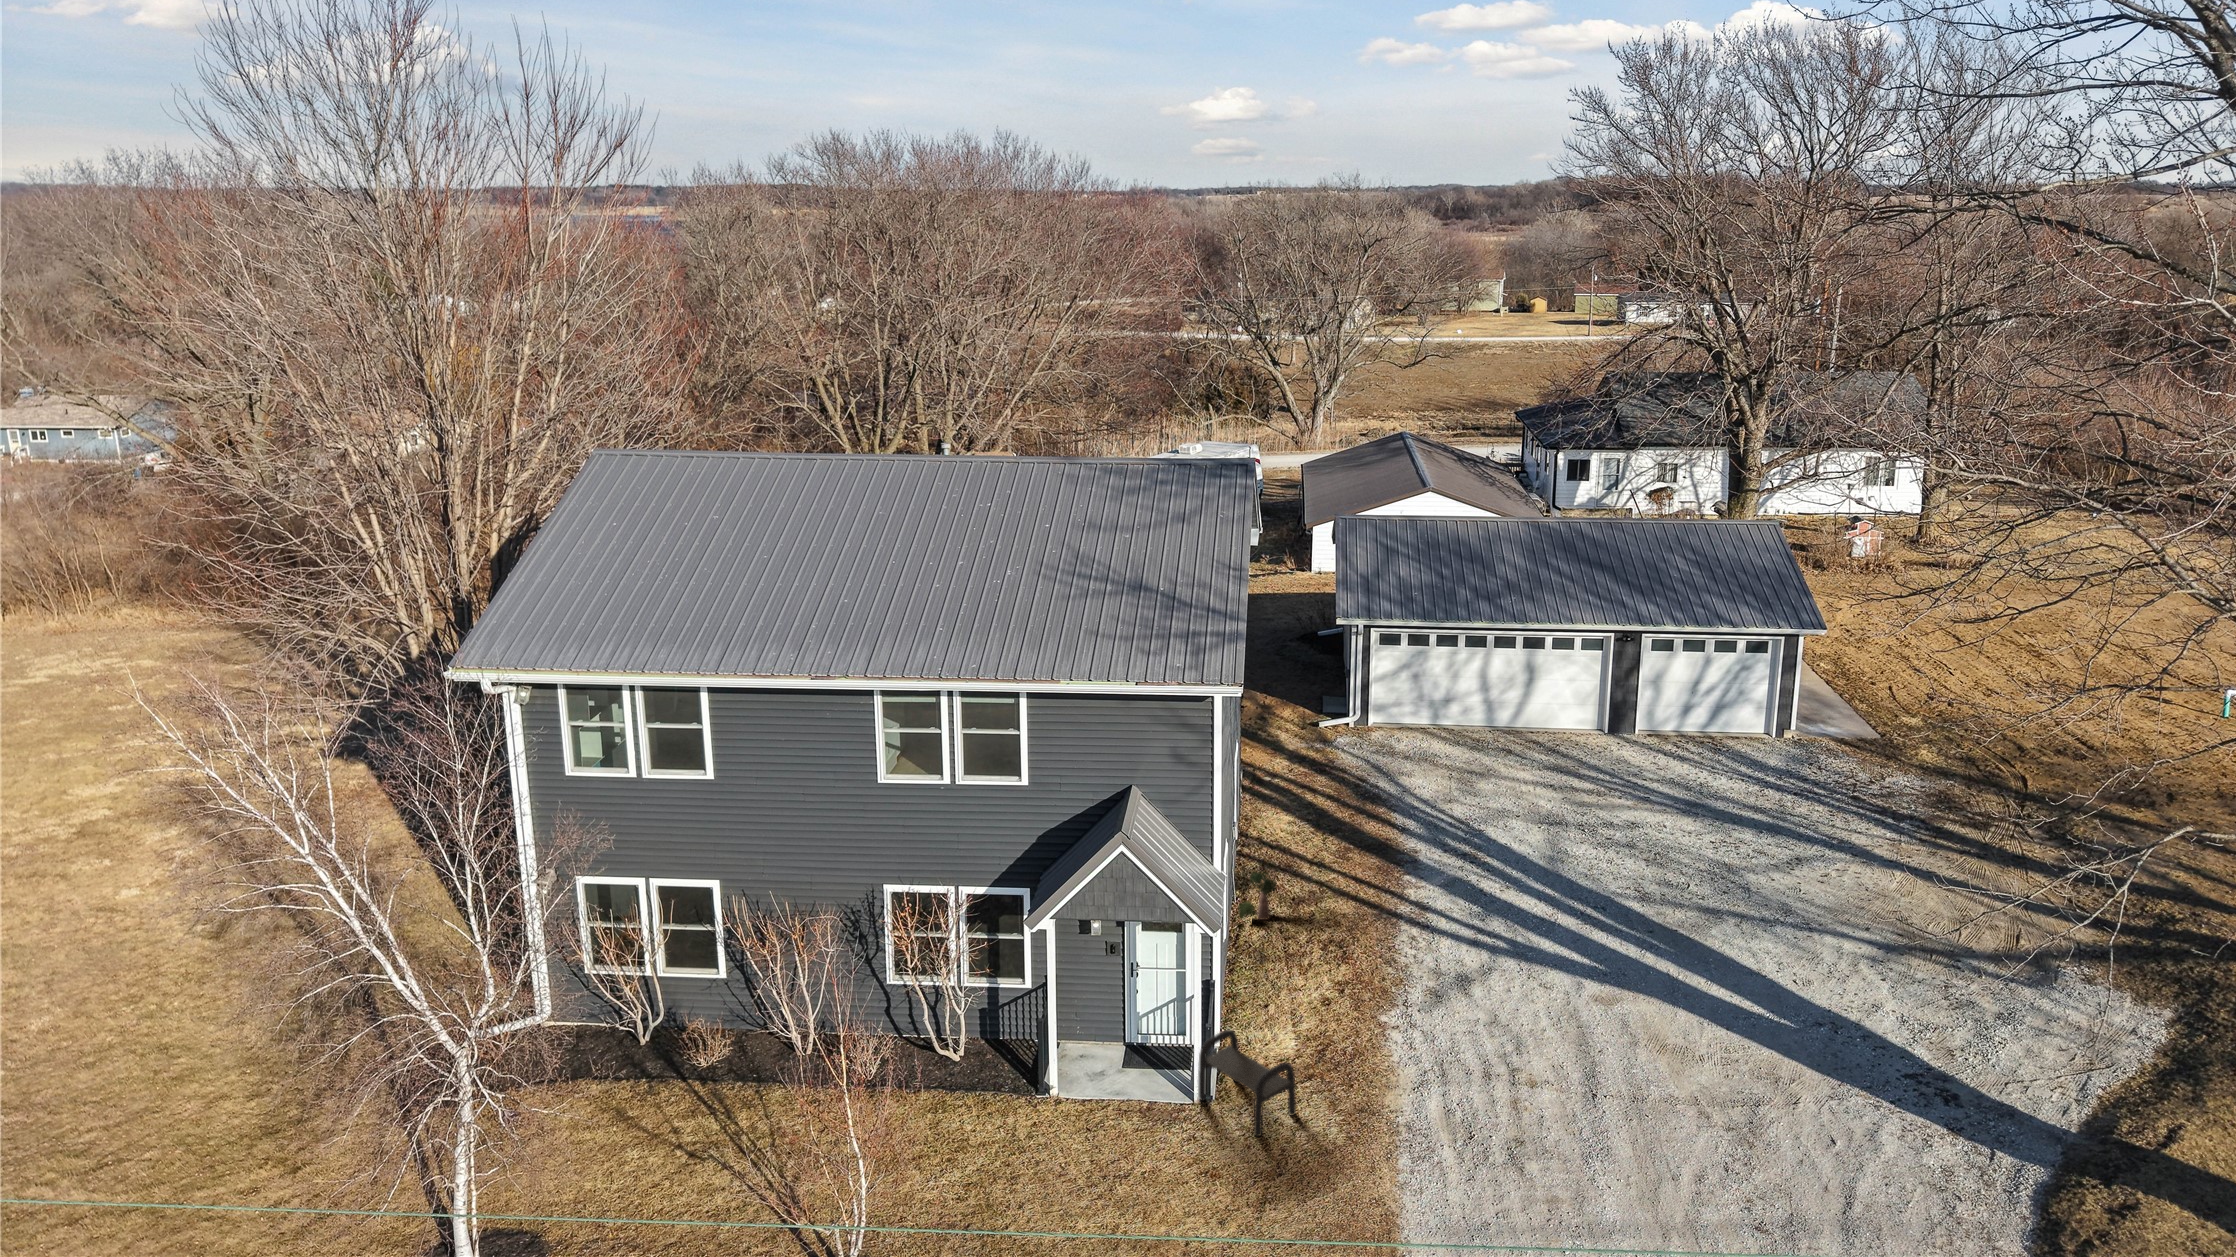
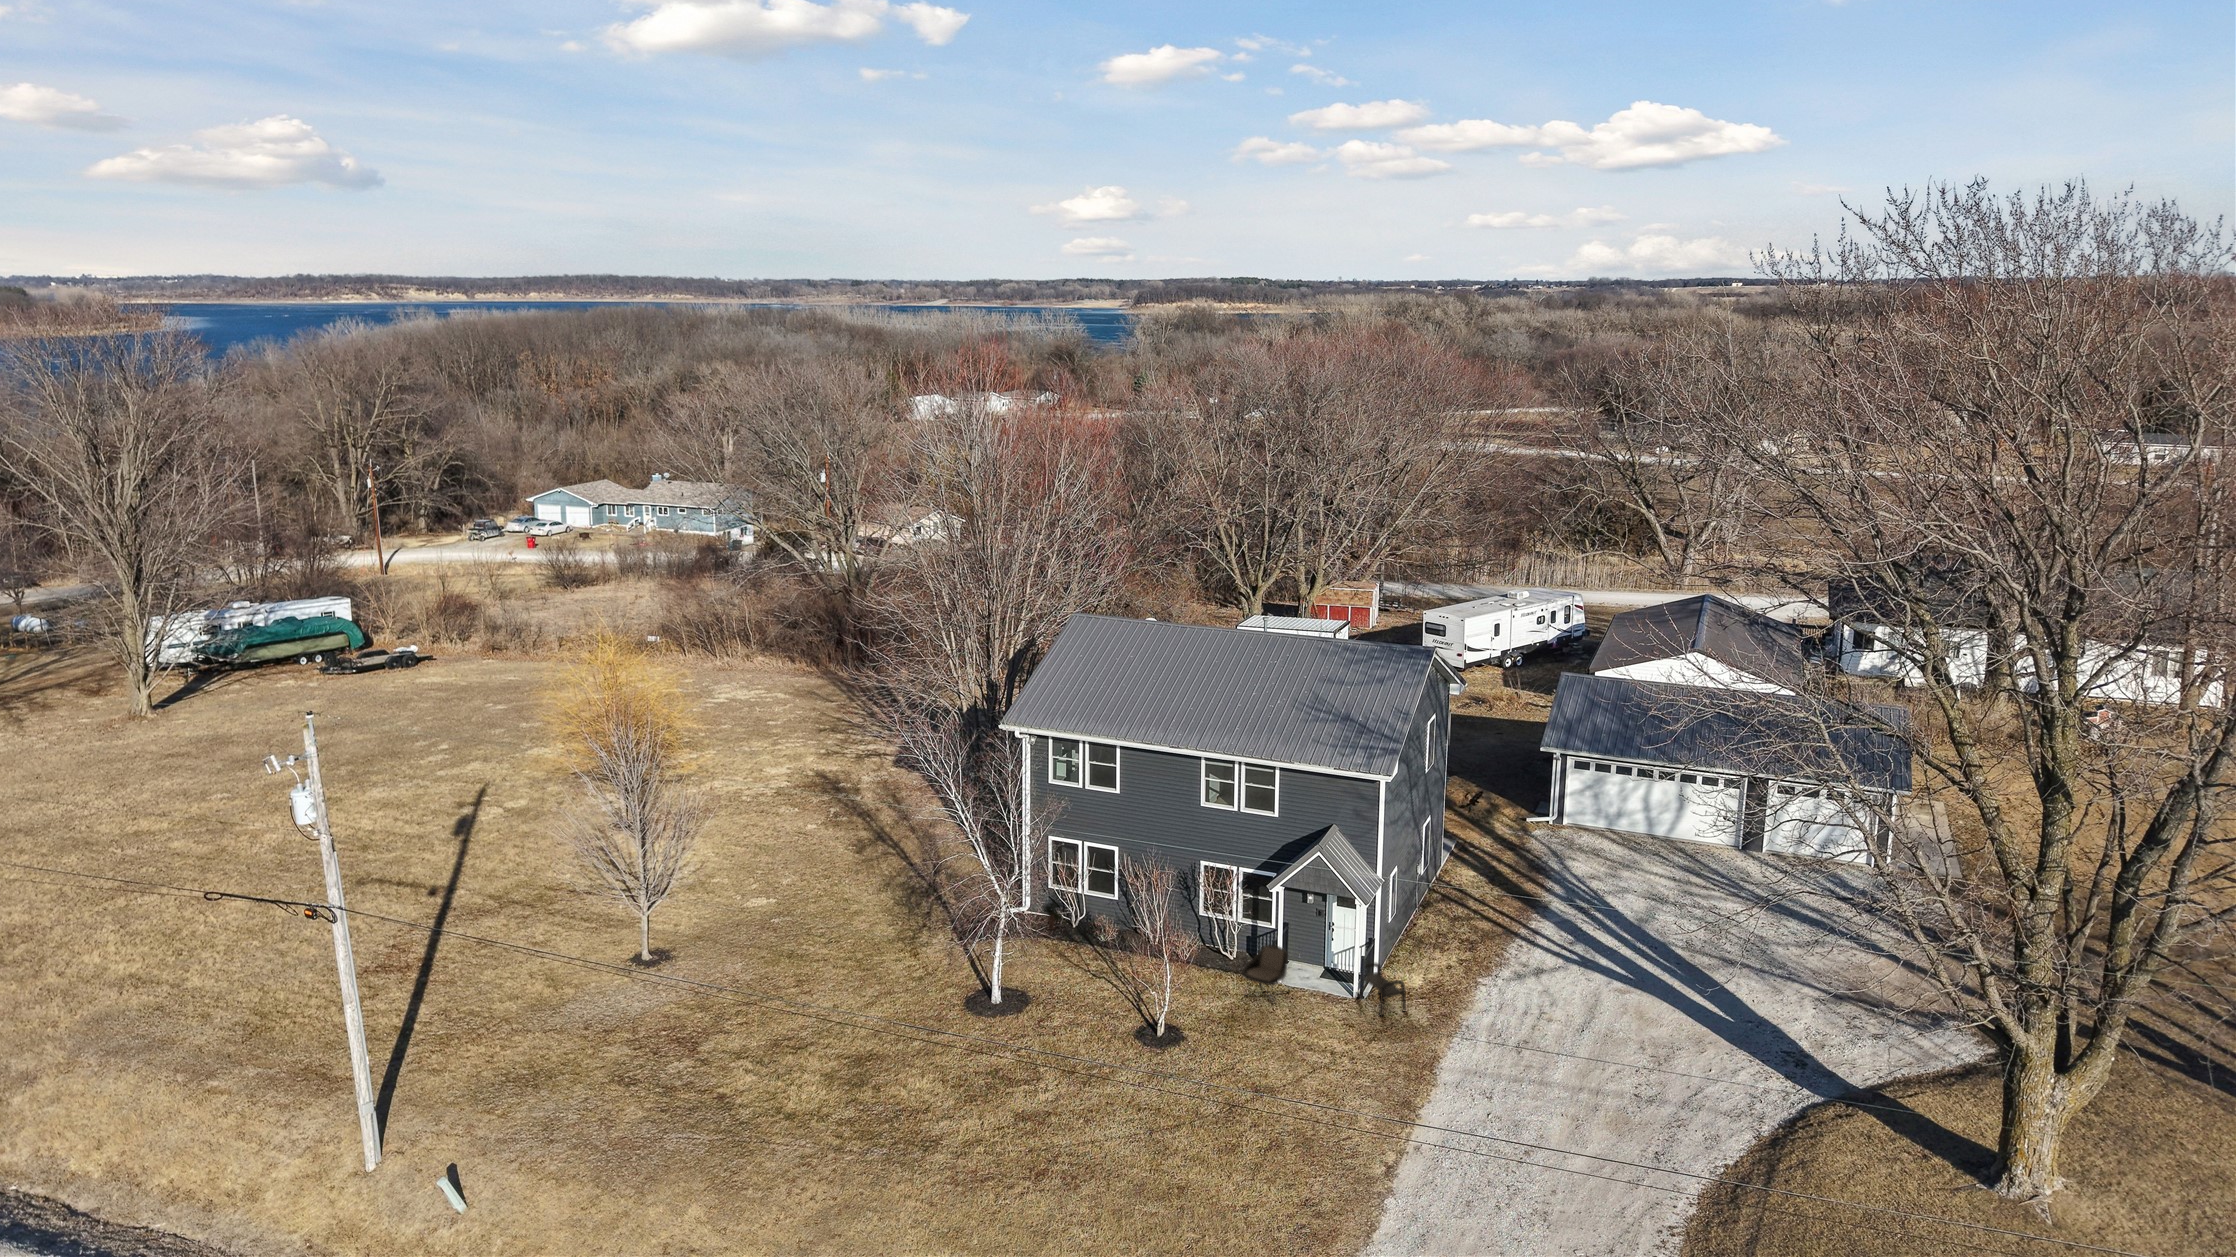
potted plant: present [1238,870,1277,920] -> present [1044,899,1064,930]
lounge chair: none [989,1030,1079,1147] -> present [1242,945,1288,1002]

